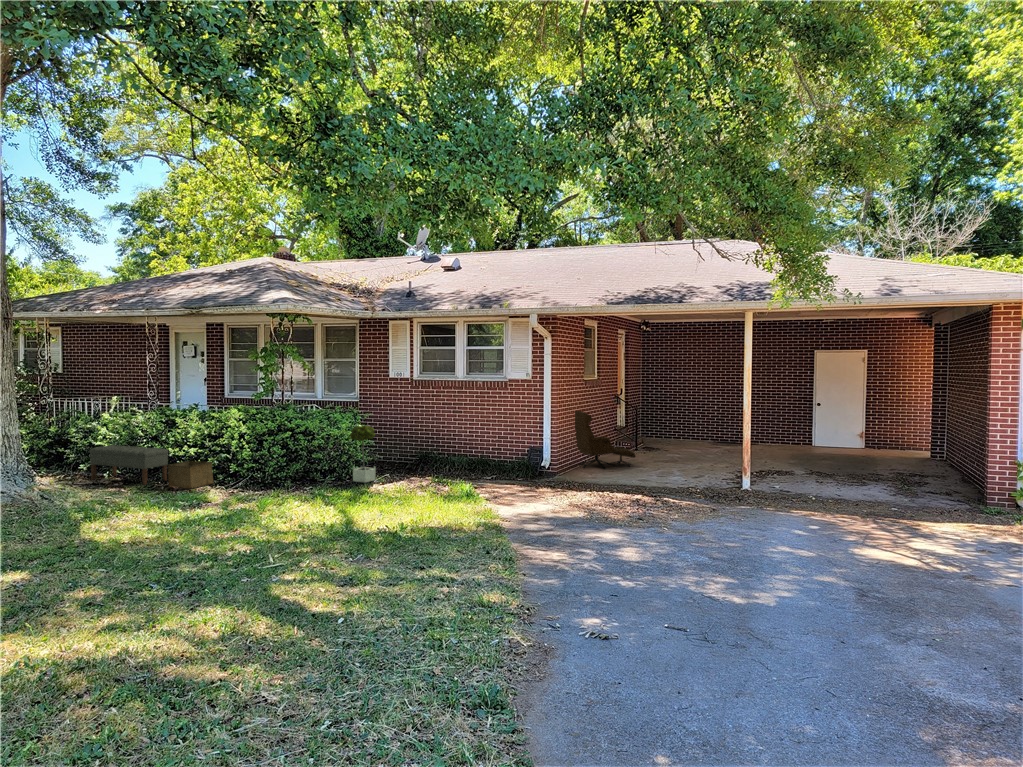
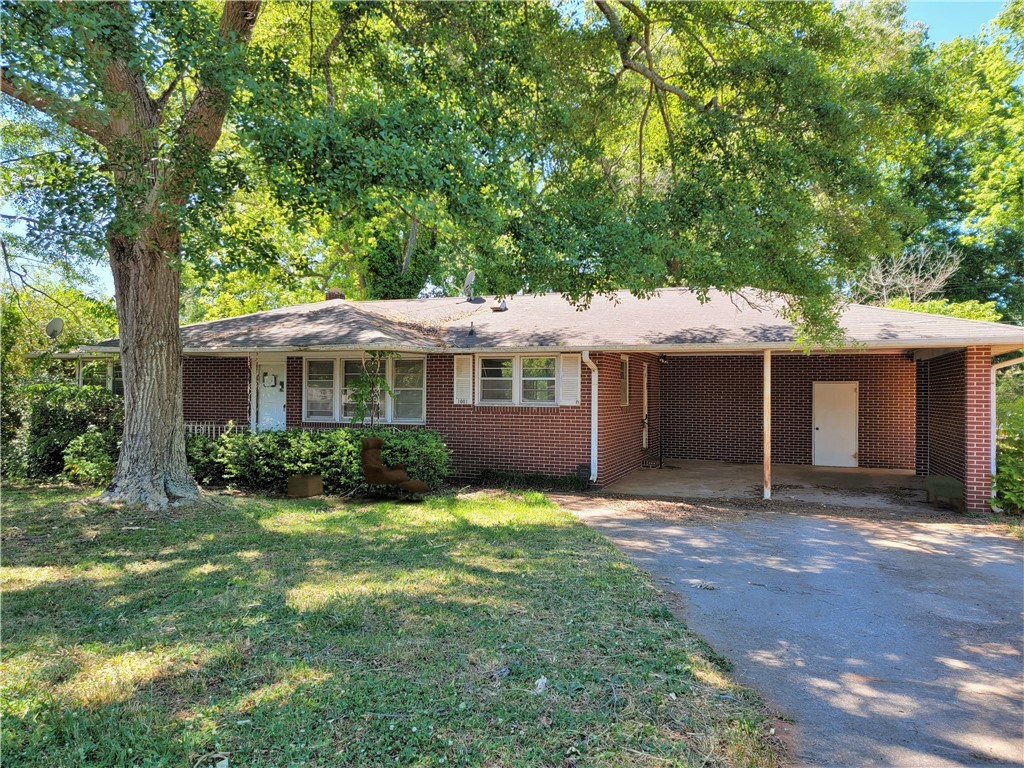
lounge chair: present [575,411,636,469] -> present [361,437,429,502]
potted tree: present [350,425,376,482] -> none [436,444,457,493]
bench: present [89,445,169,485] -> present [925,475,964,513]

